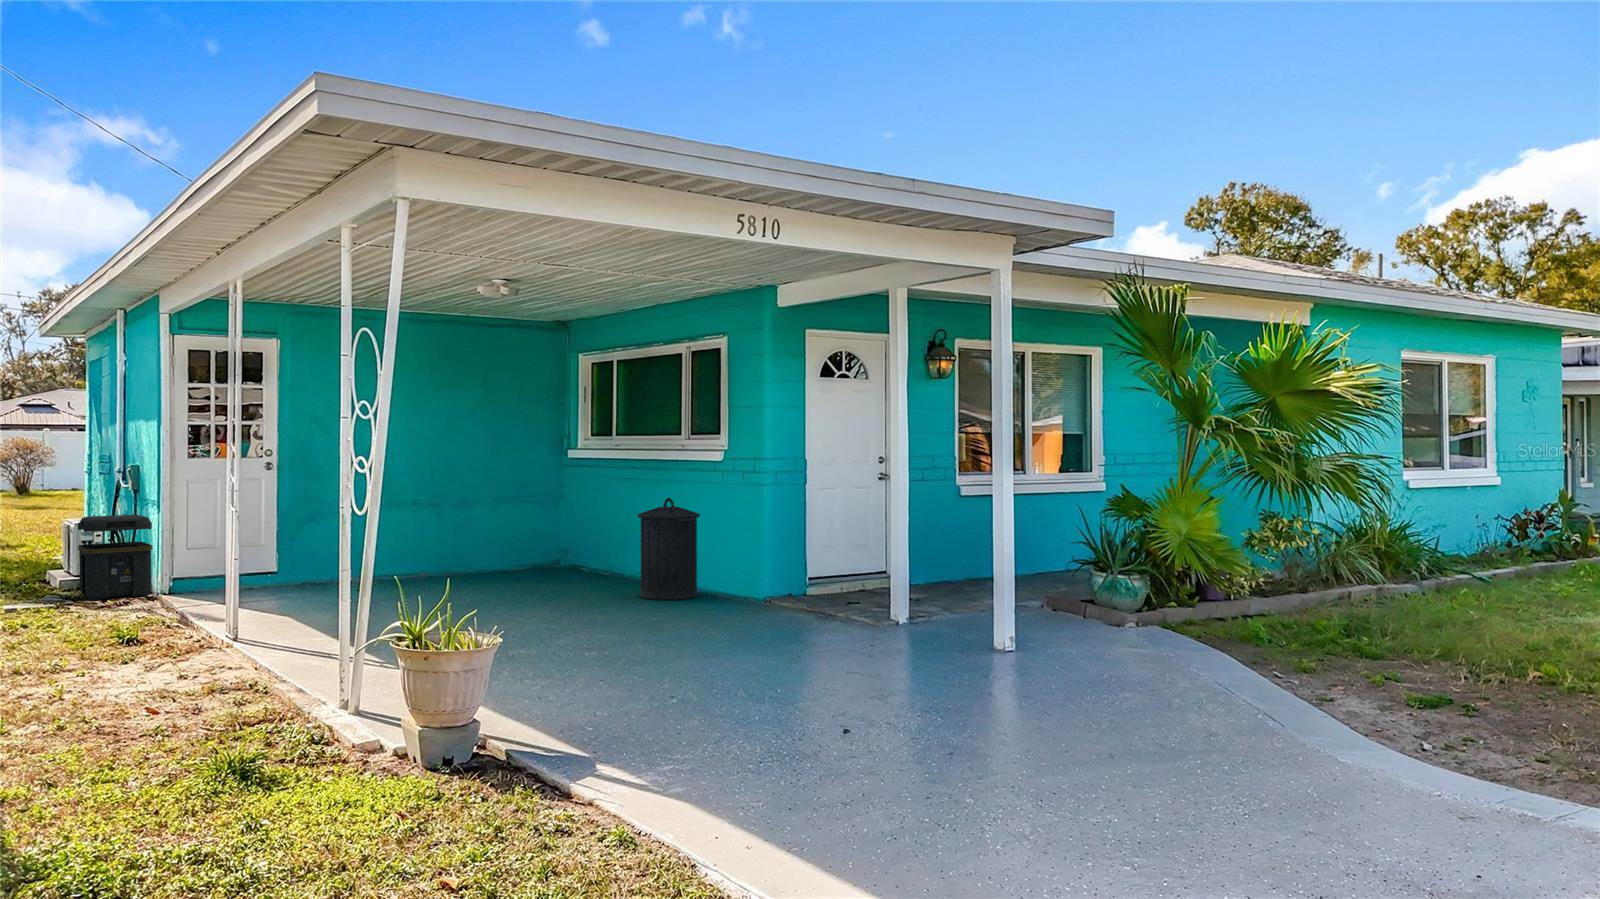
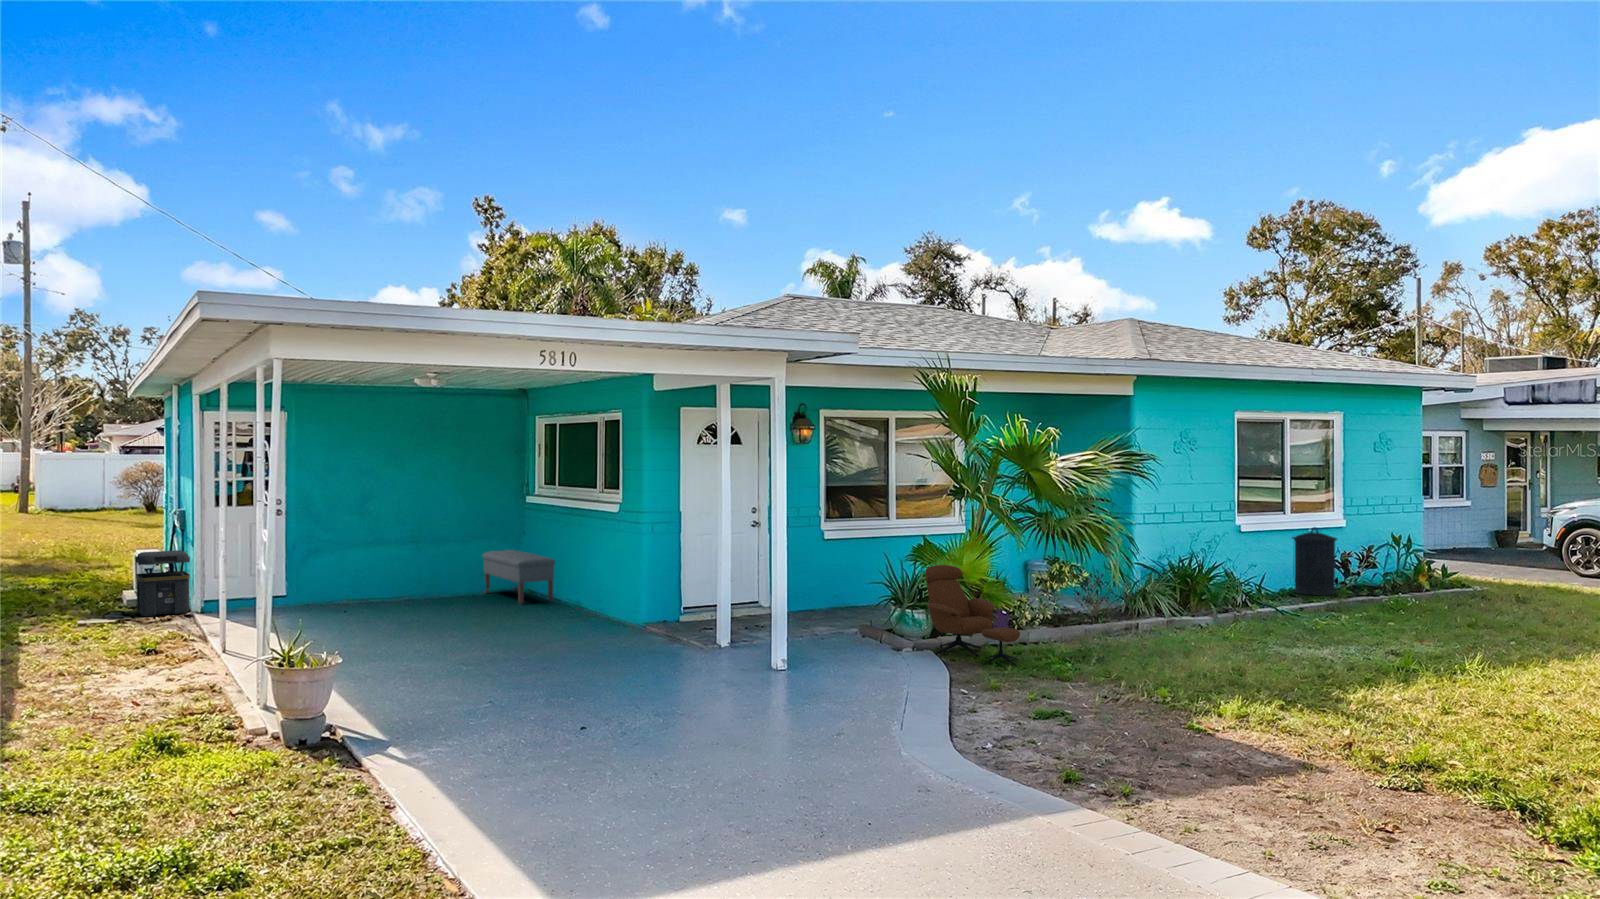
trash can: present [637,498,700,600] -> present [1292,527,1337,596]
bench: none [515,516,616,581] -> present [483,550,555,604]
lounge chair: none [1147,518,1292,641] -> present [925,565,1020,666]

